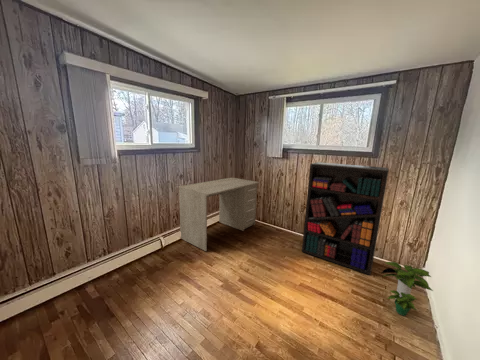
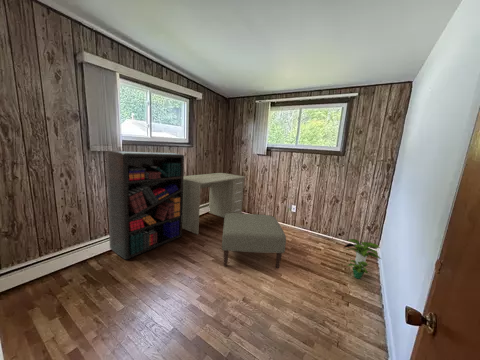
bookshelf: present [302,162,389,275] -> present [106,151,184,259]
ottoman: none [231,228,309,298] -> present [222,213,286,268]

